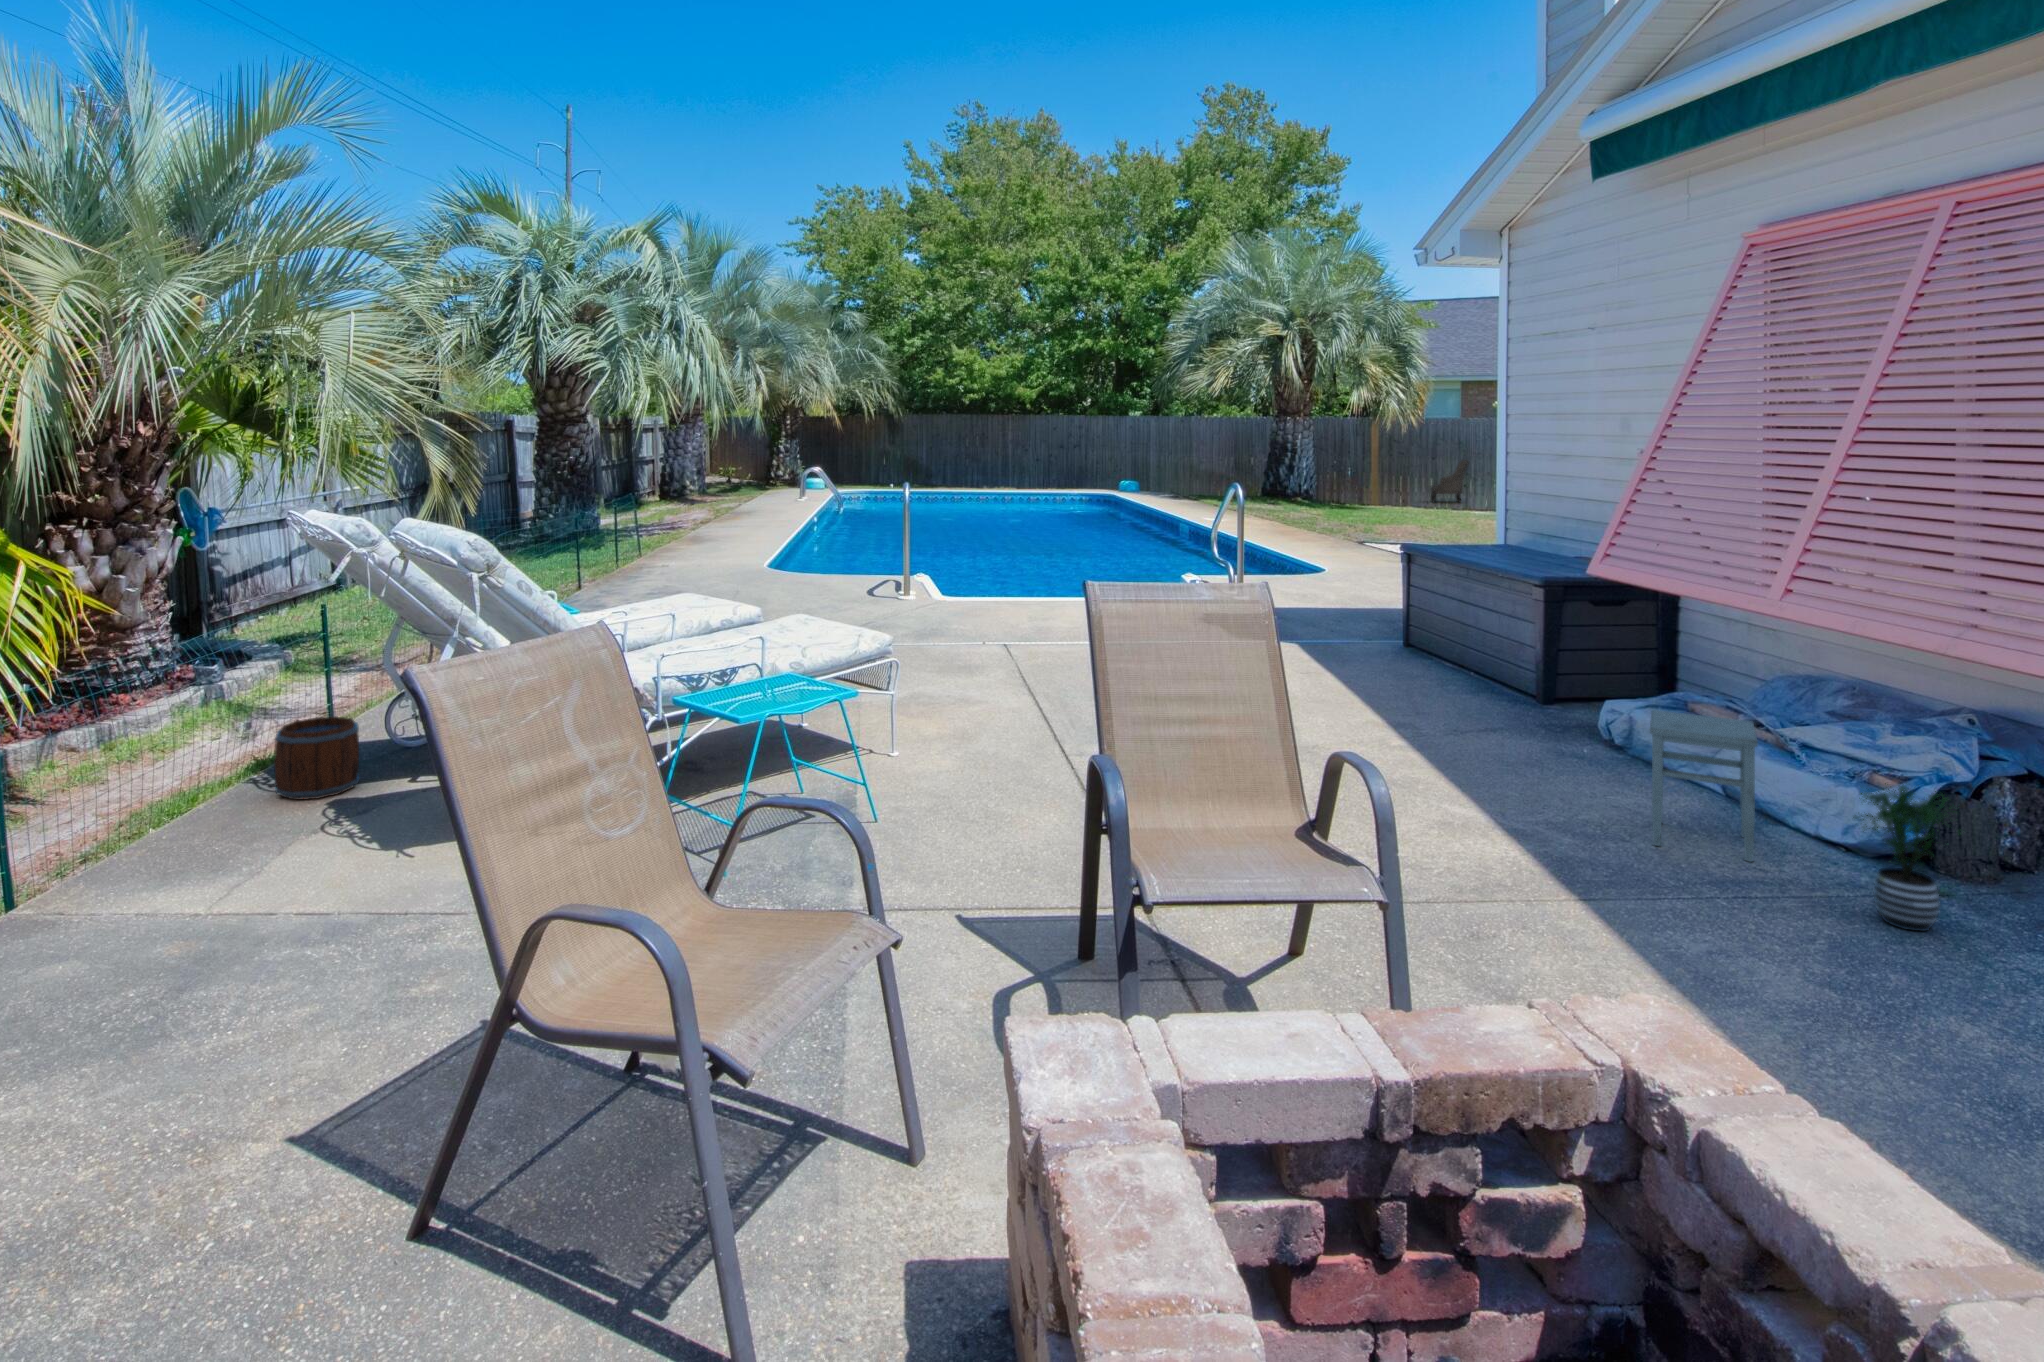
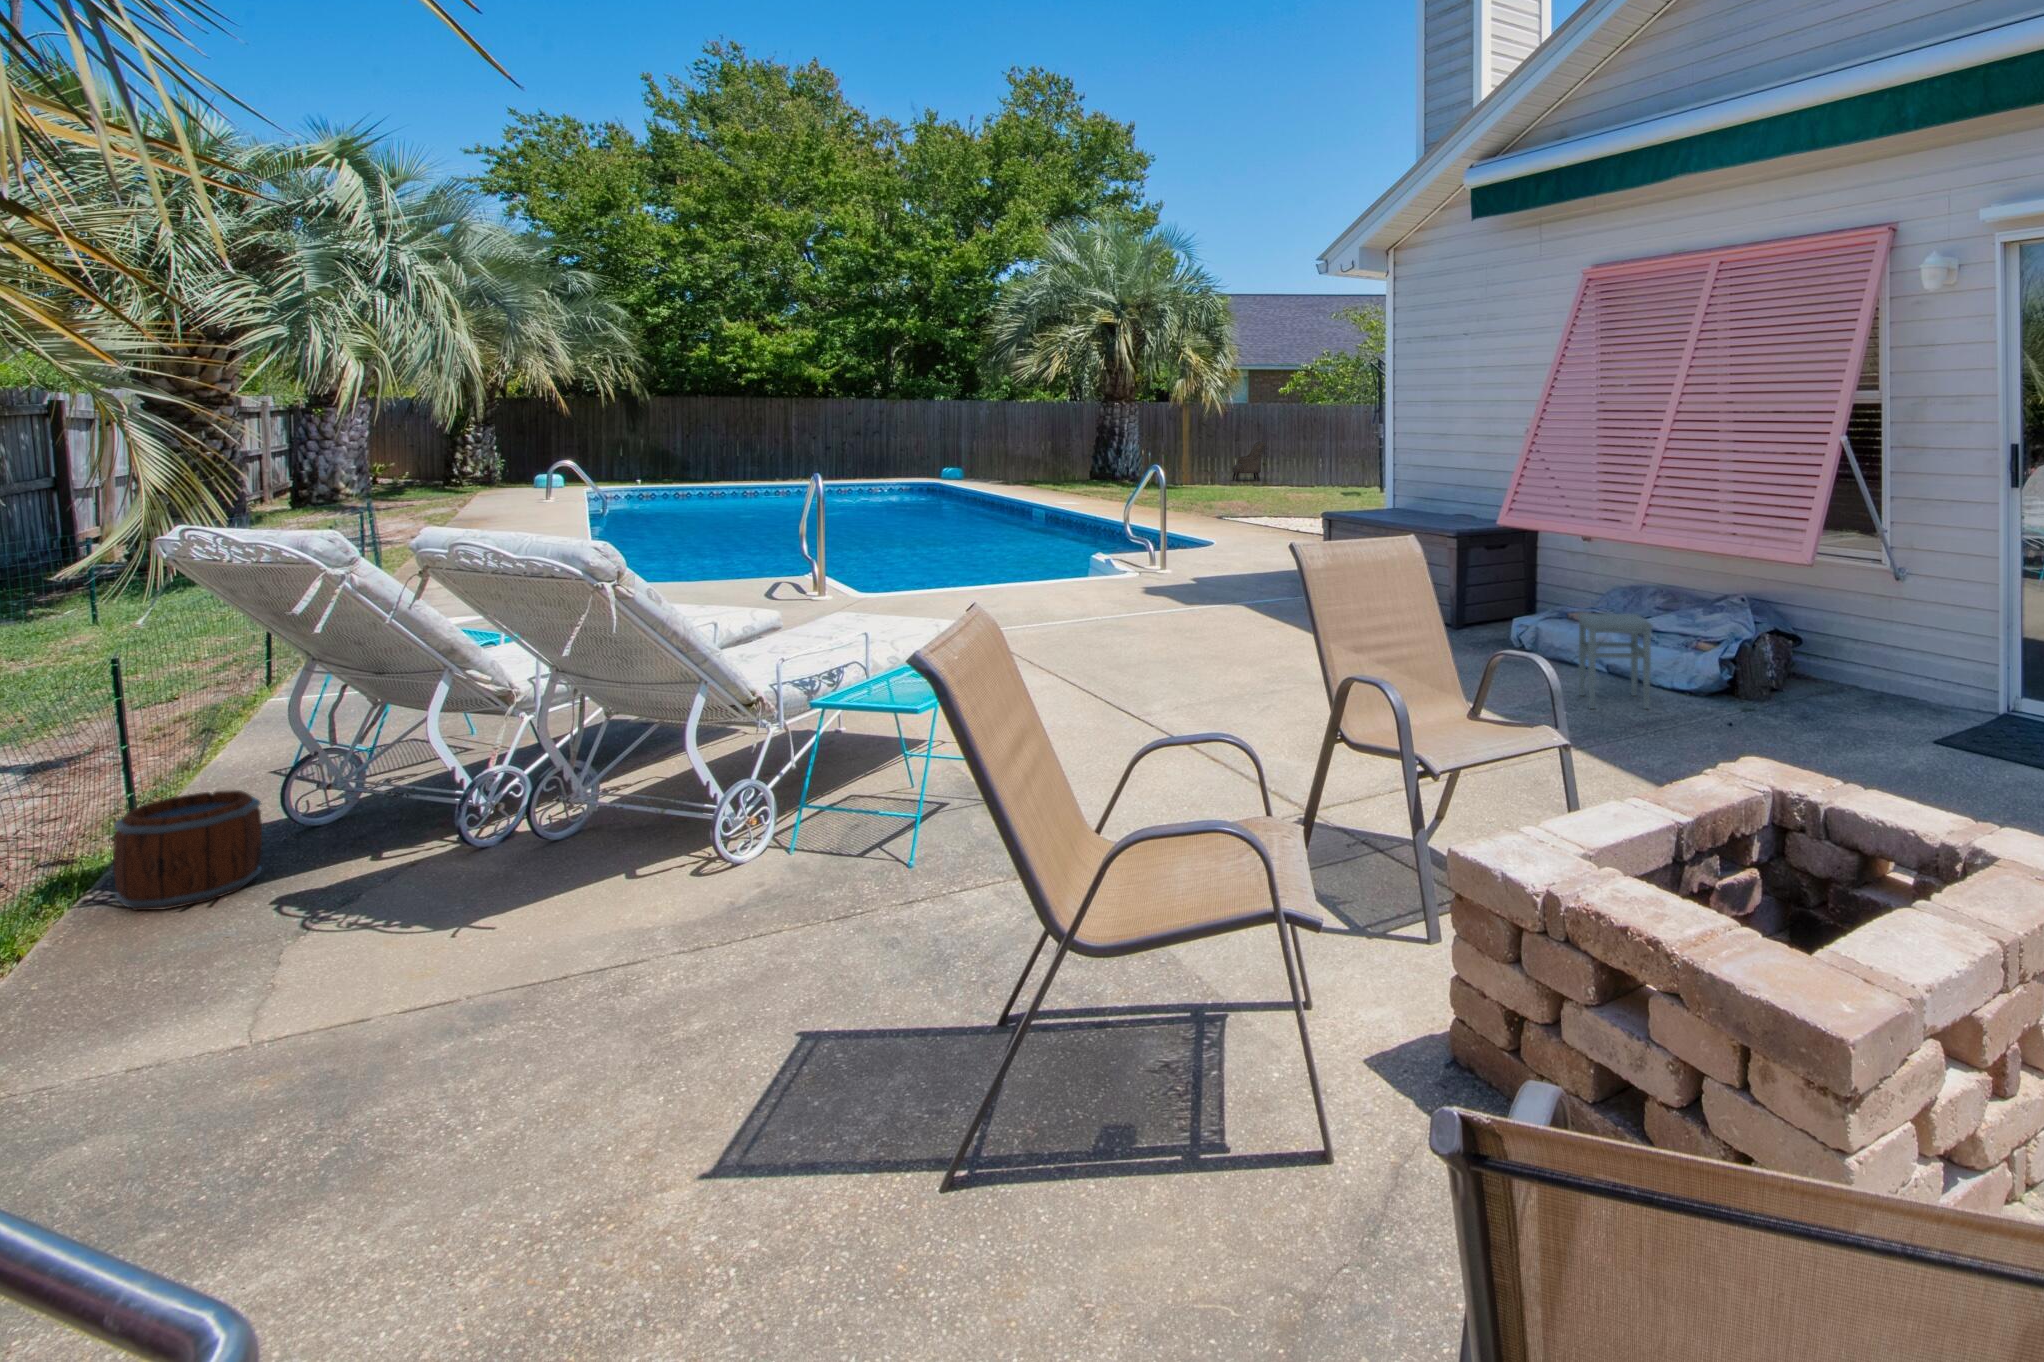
potted plant: present [1853,783,1959,931] -> none [1718,636,1782,731]

